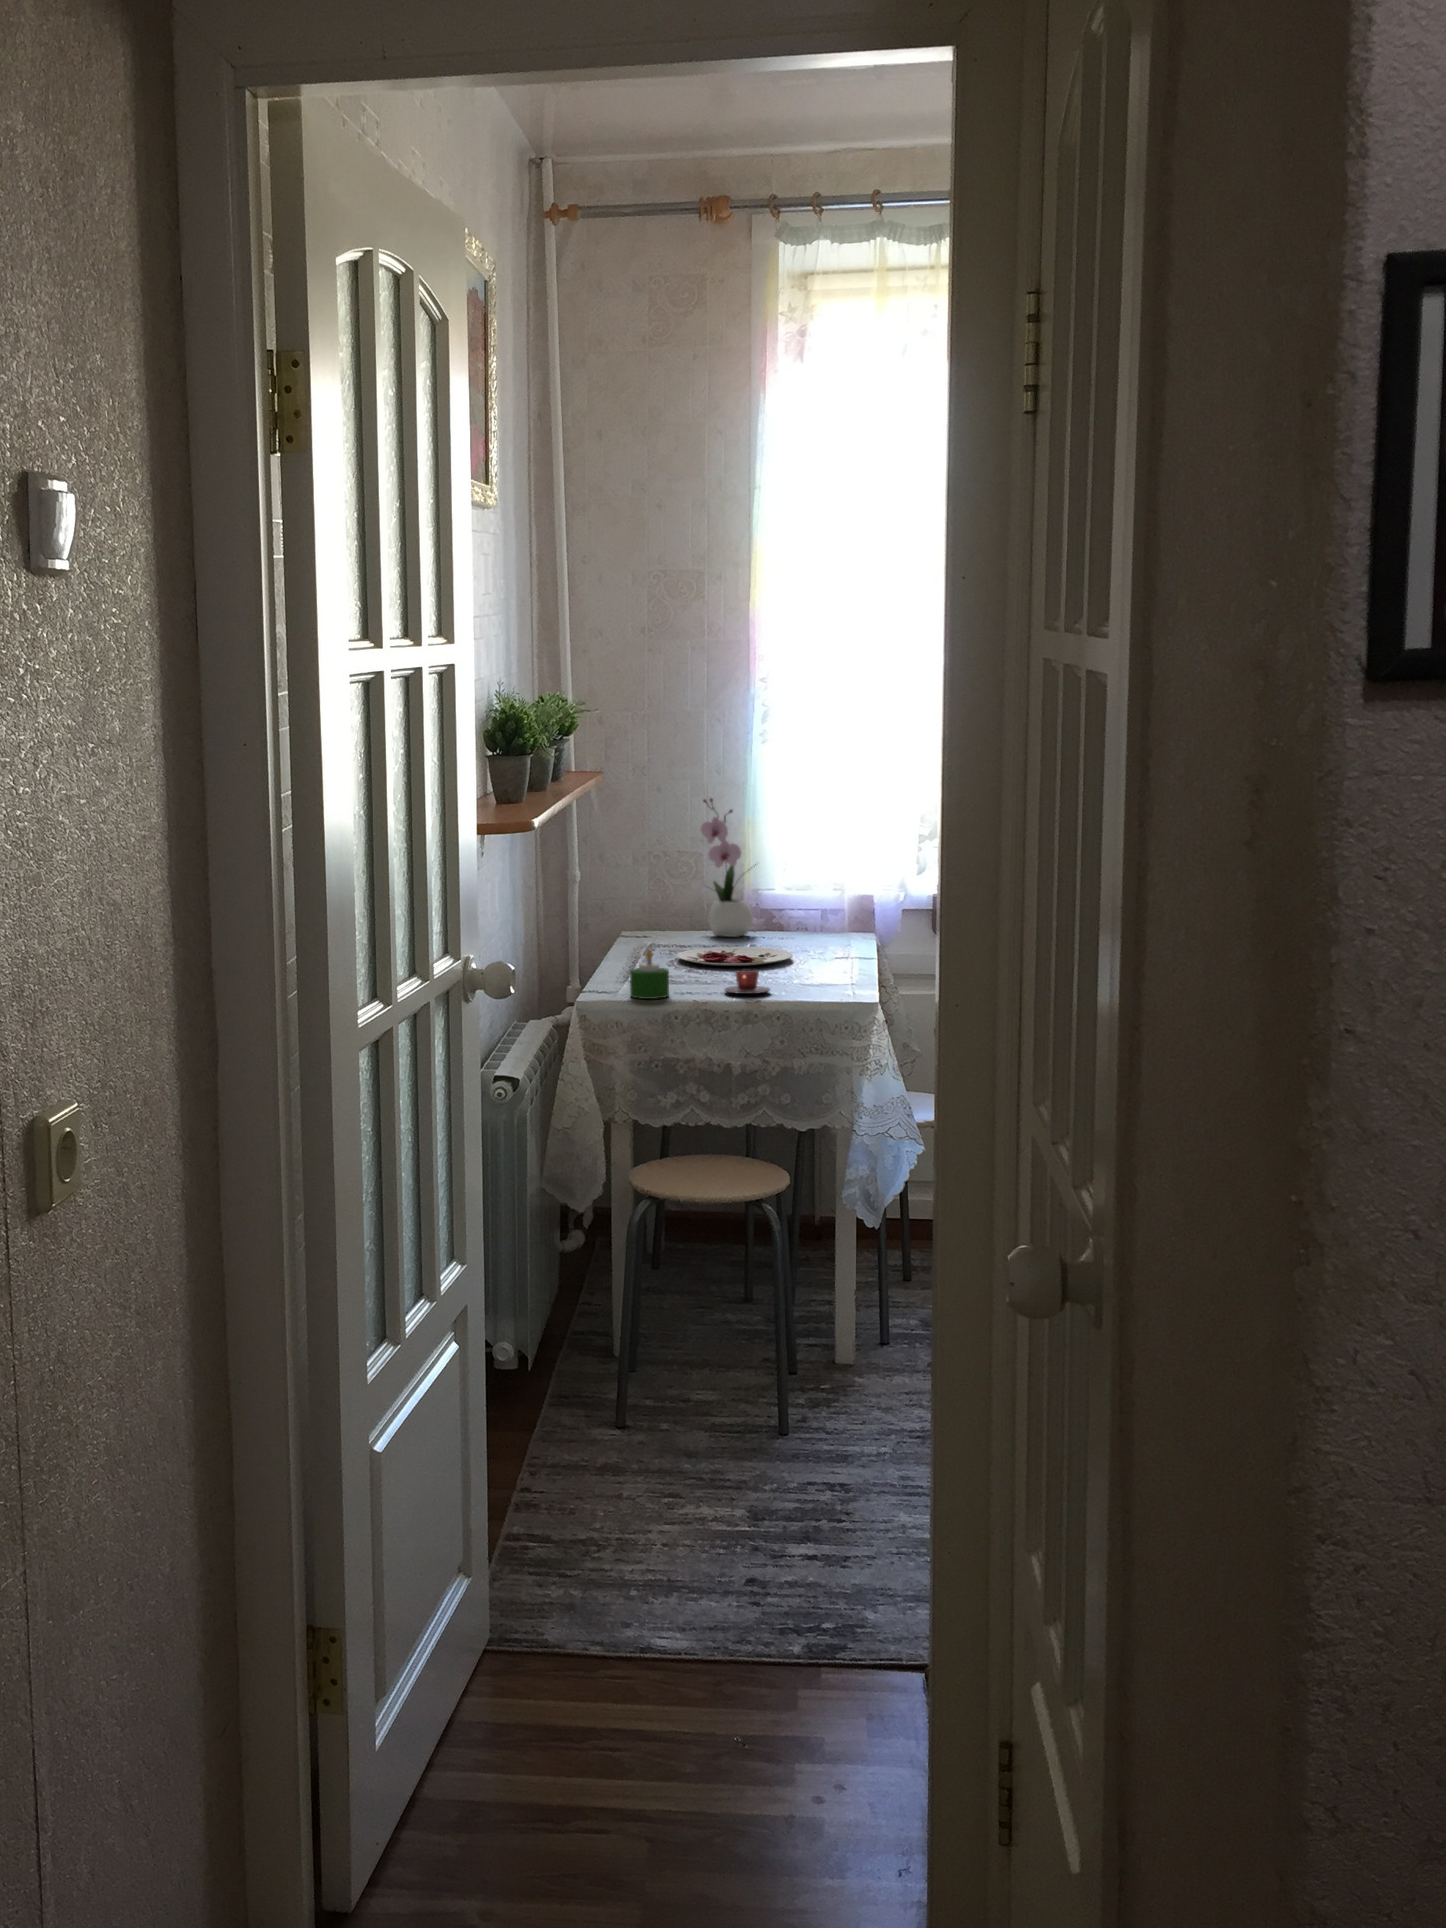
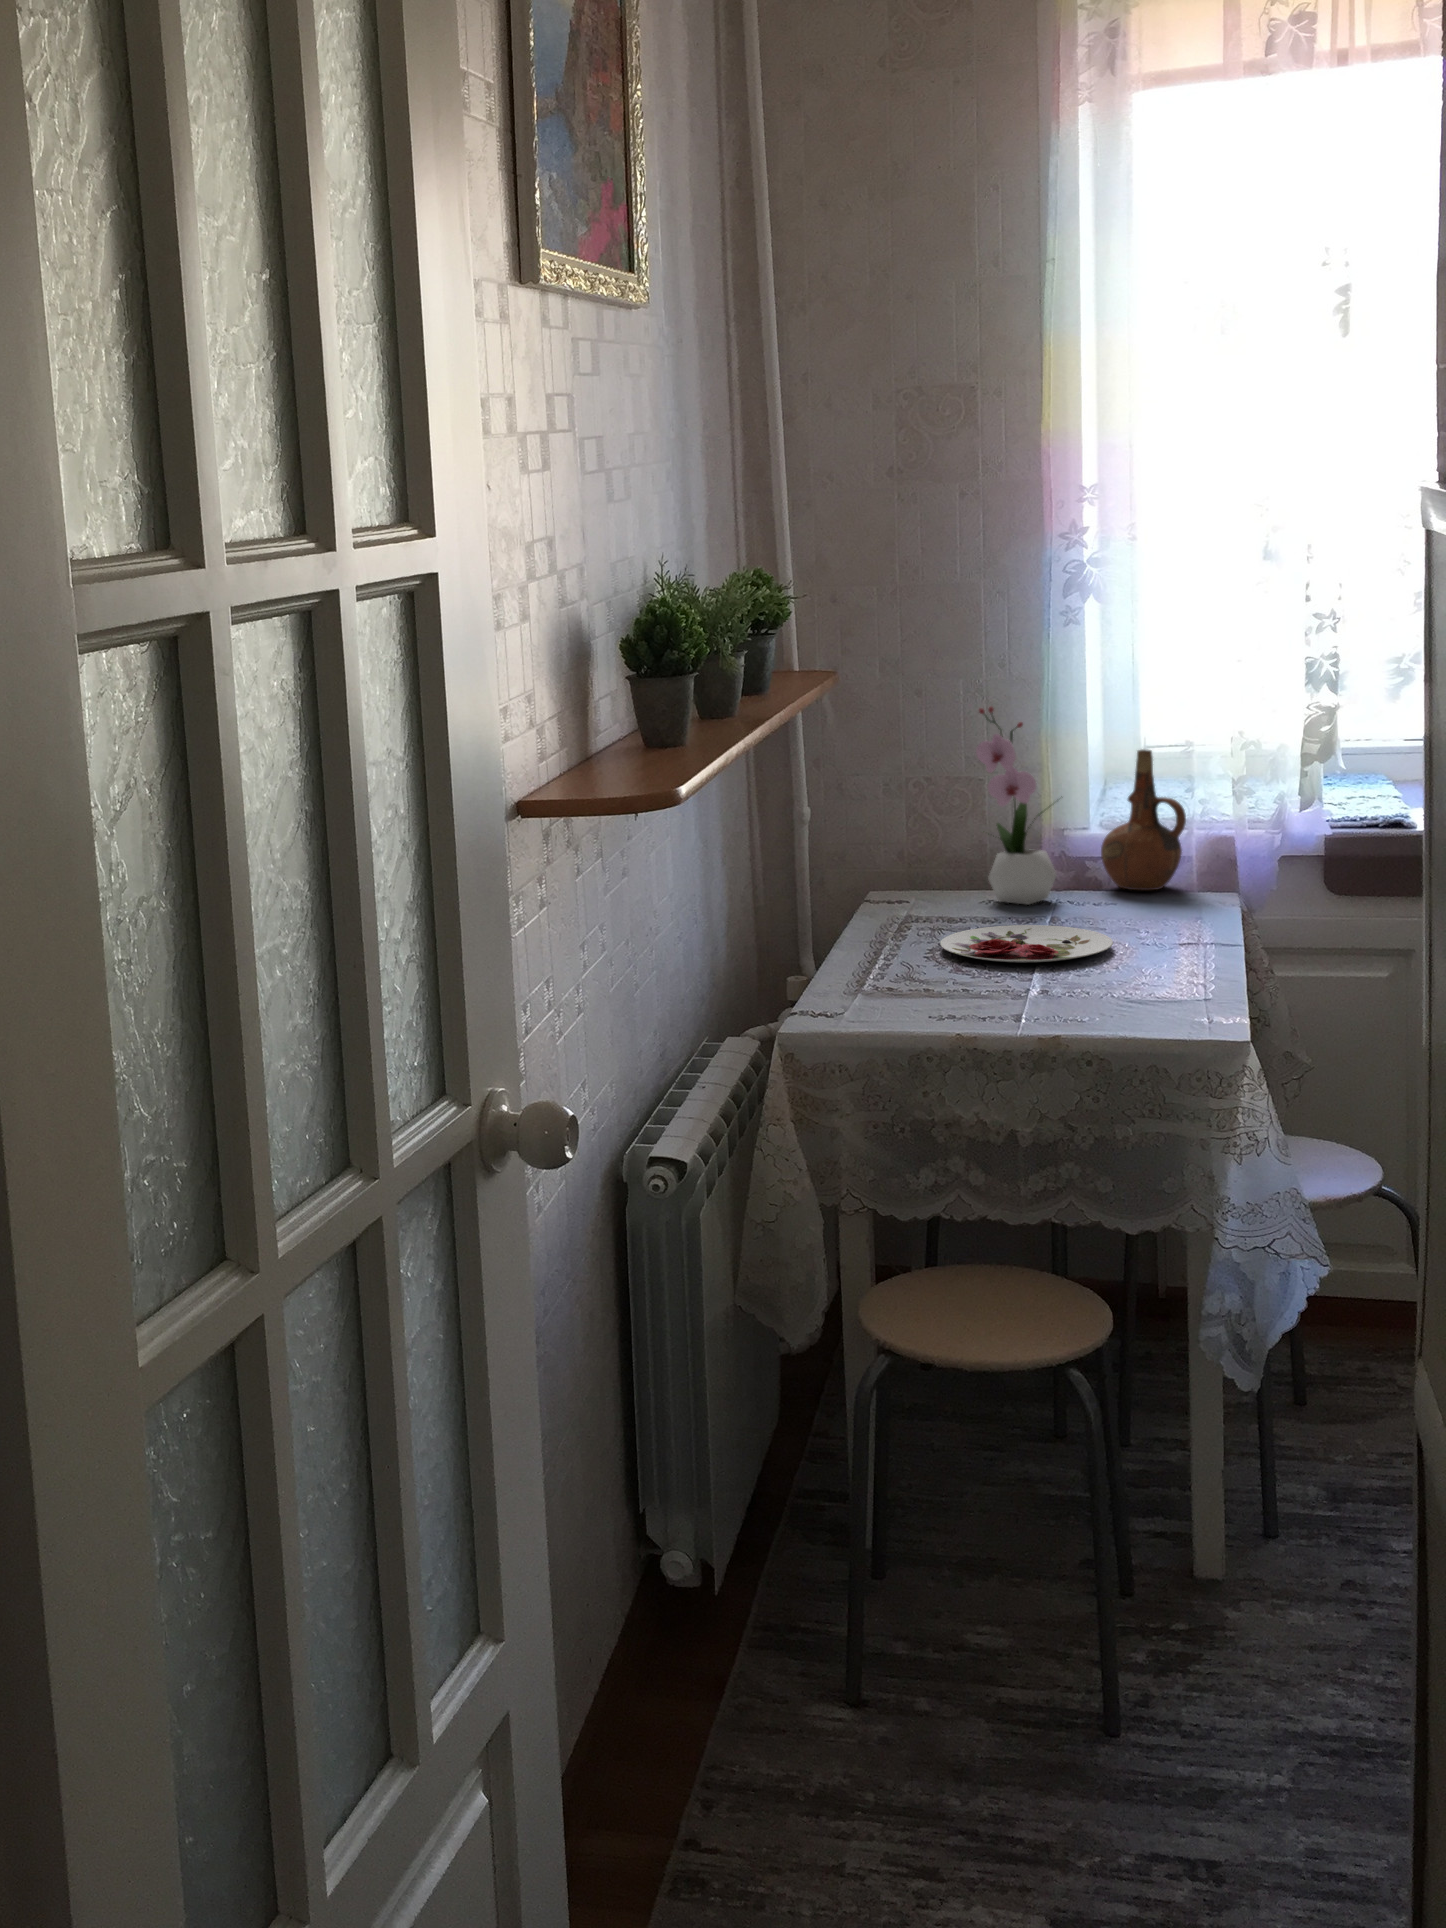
ceramic pitcher: none [784,832,842,930] -> present [1101,749,1186,890]
candle: present [630,950,669,999] -> none [860,955,920,1031]
teacup: present [725,970,770,994] -> none [1005,983,1077,1023]

